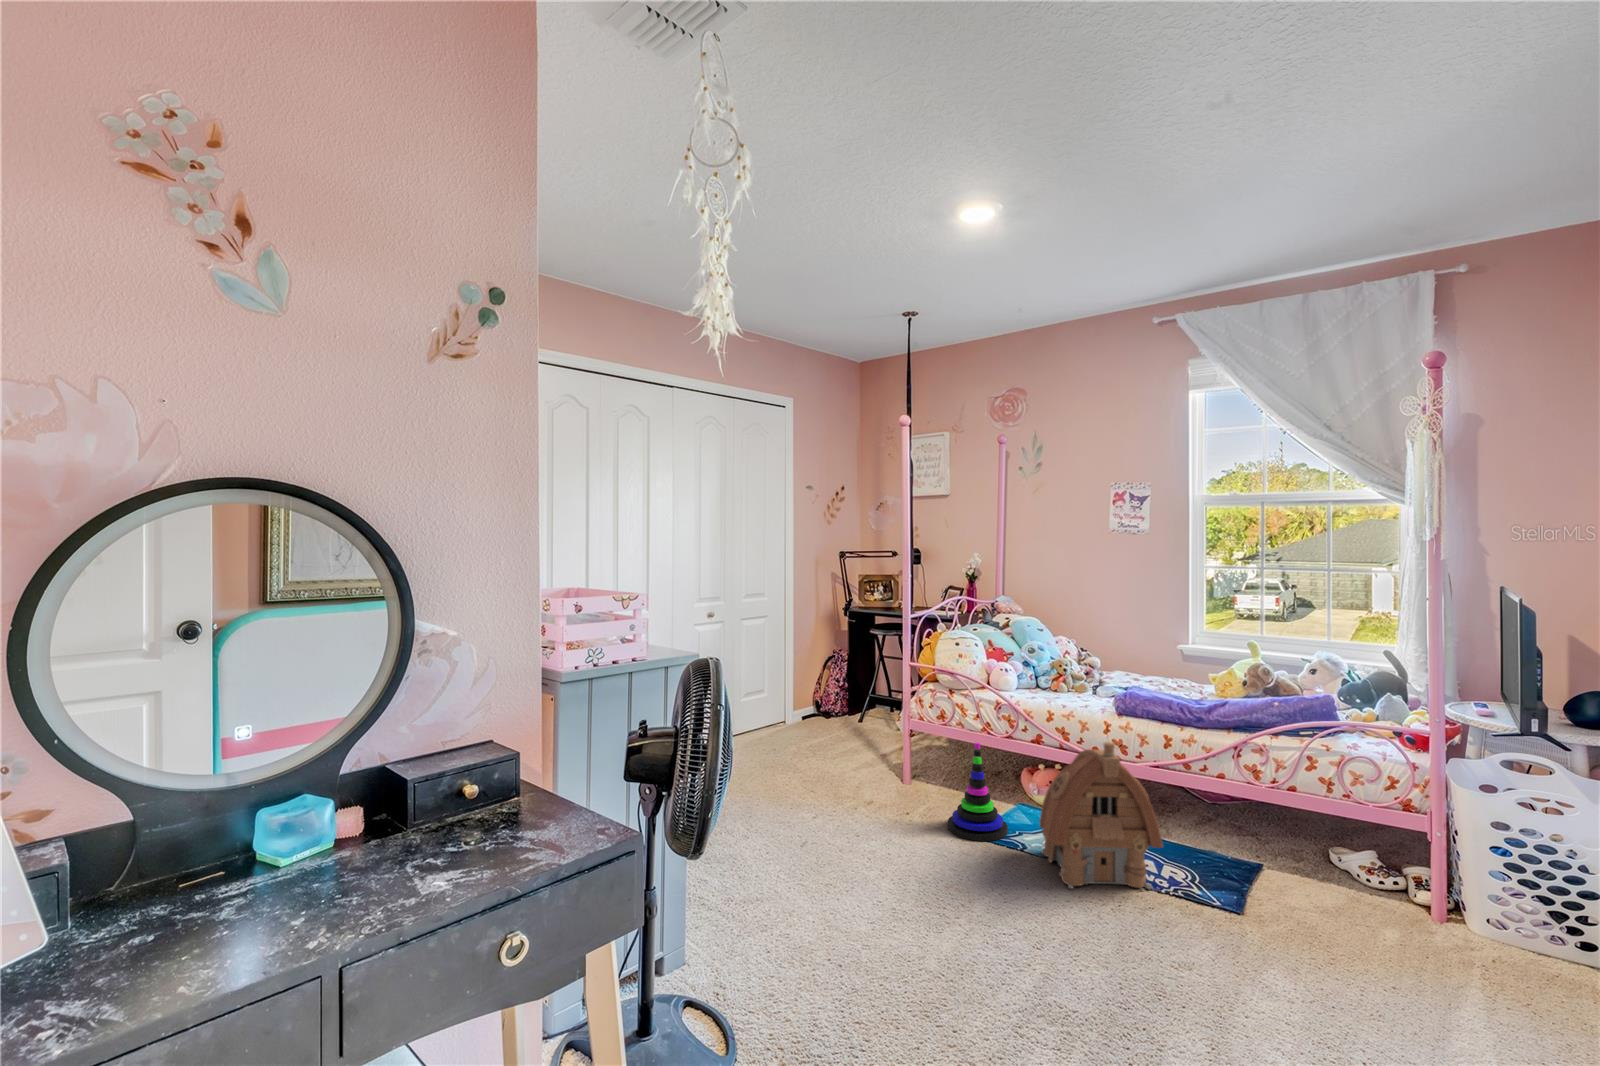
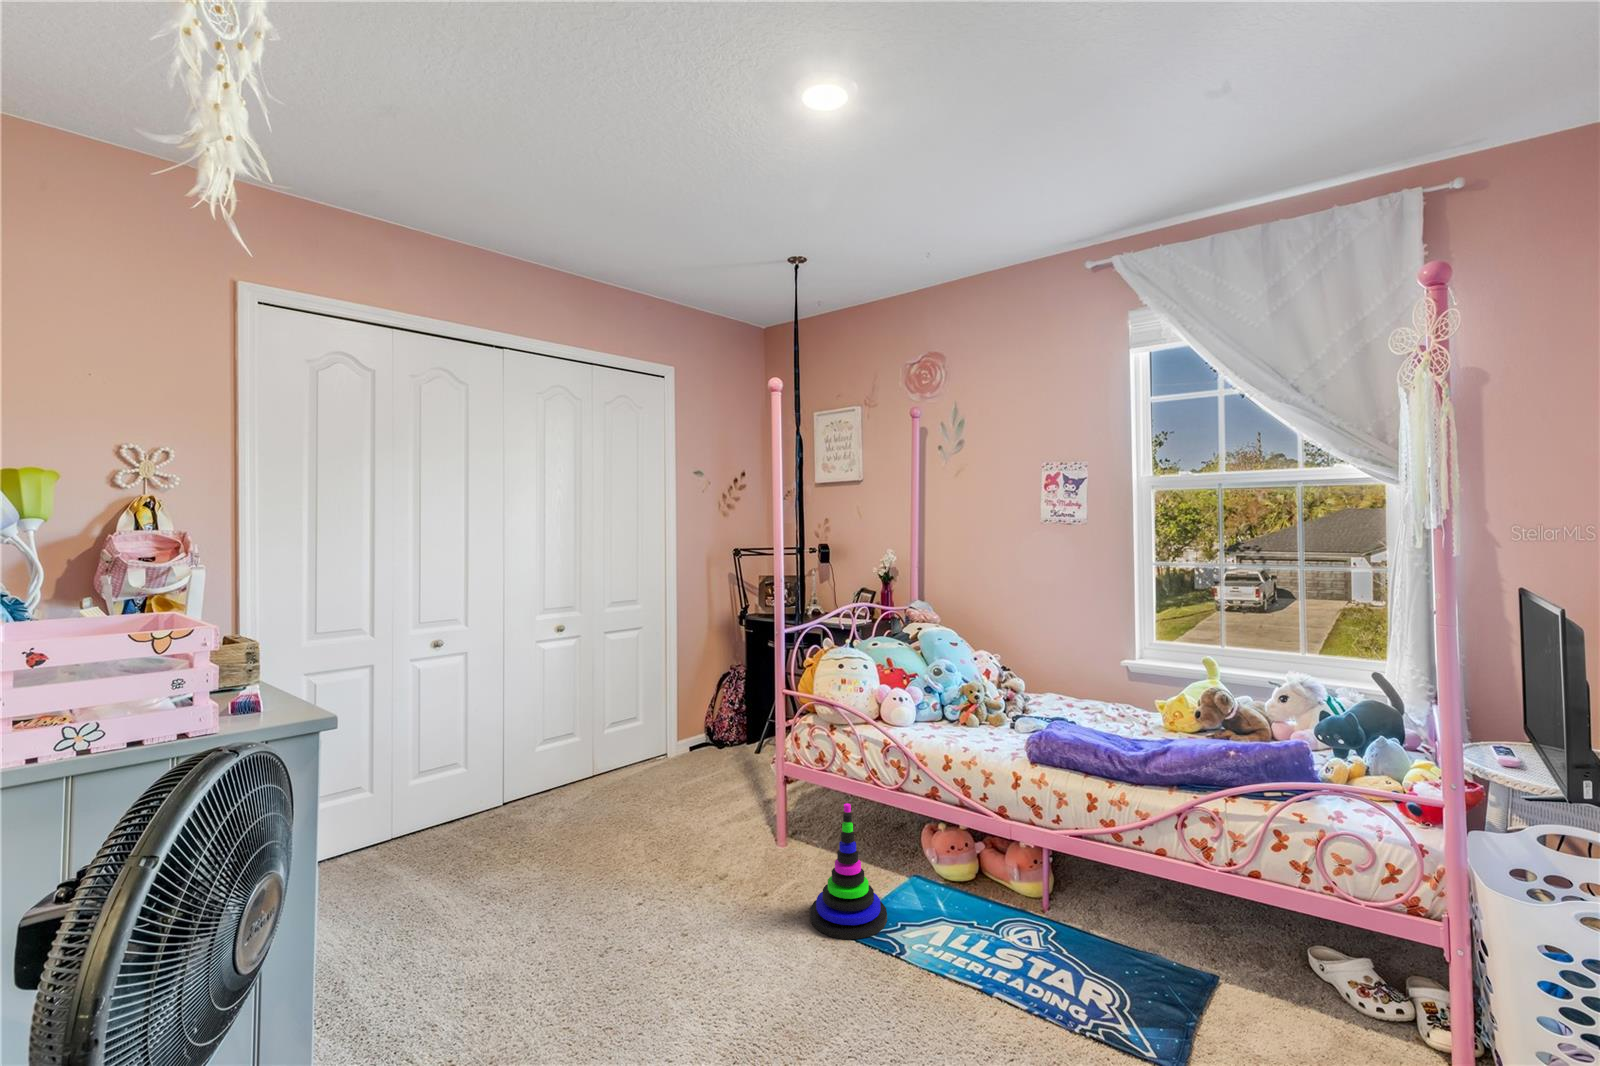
toy house: present [1040,742,1163,890] -> none [915,819,1077,1028]

